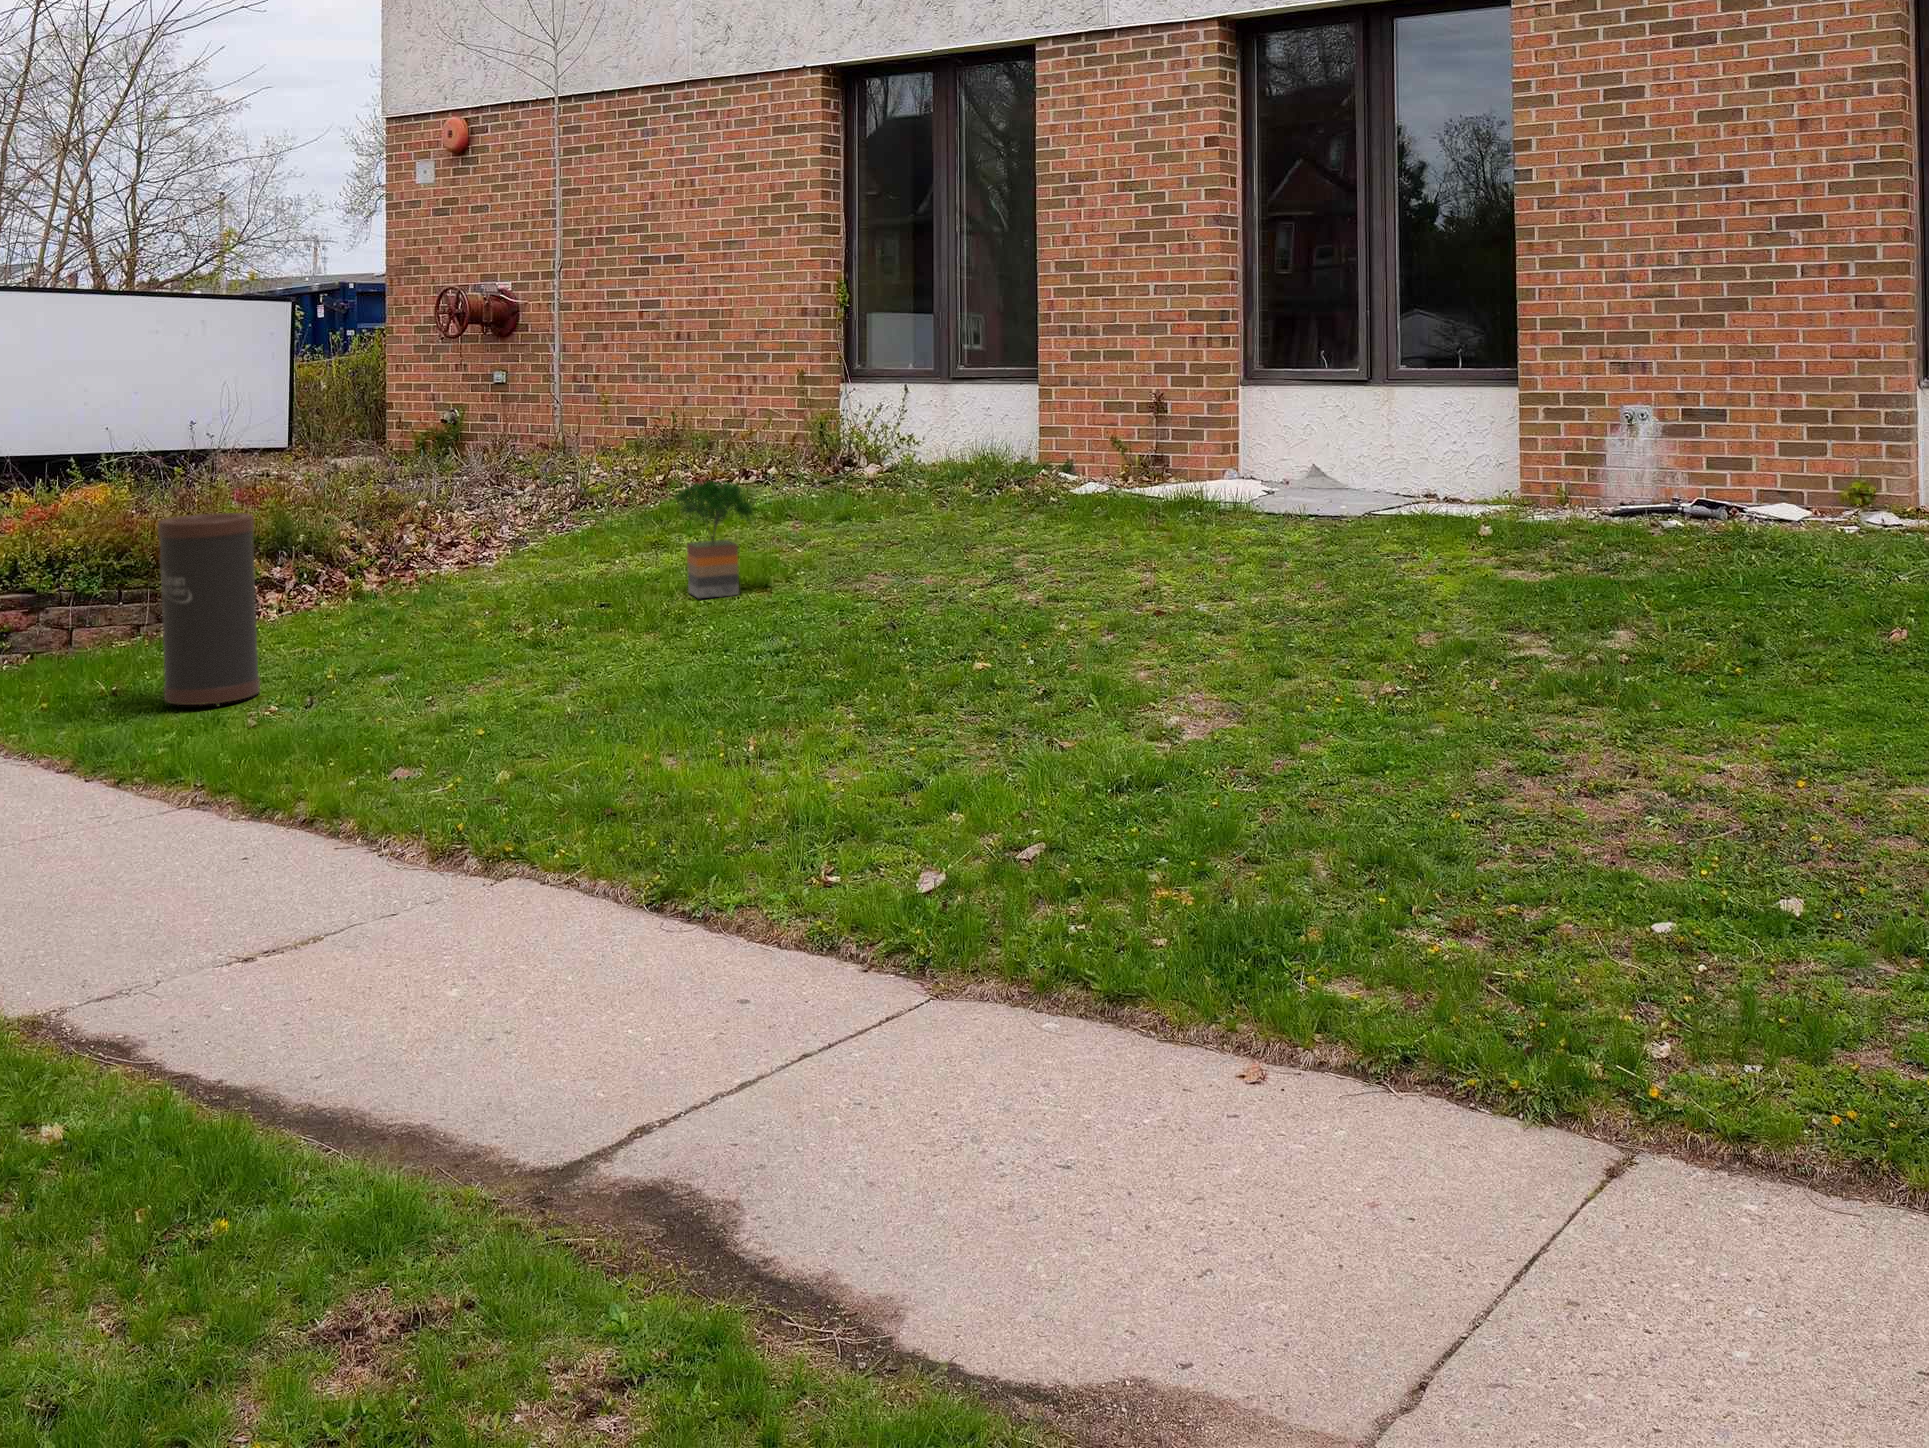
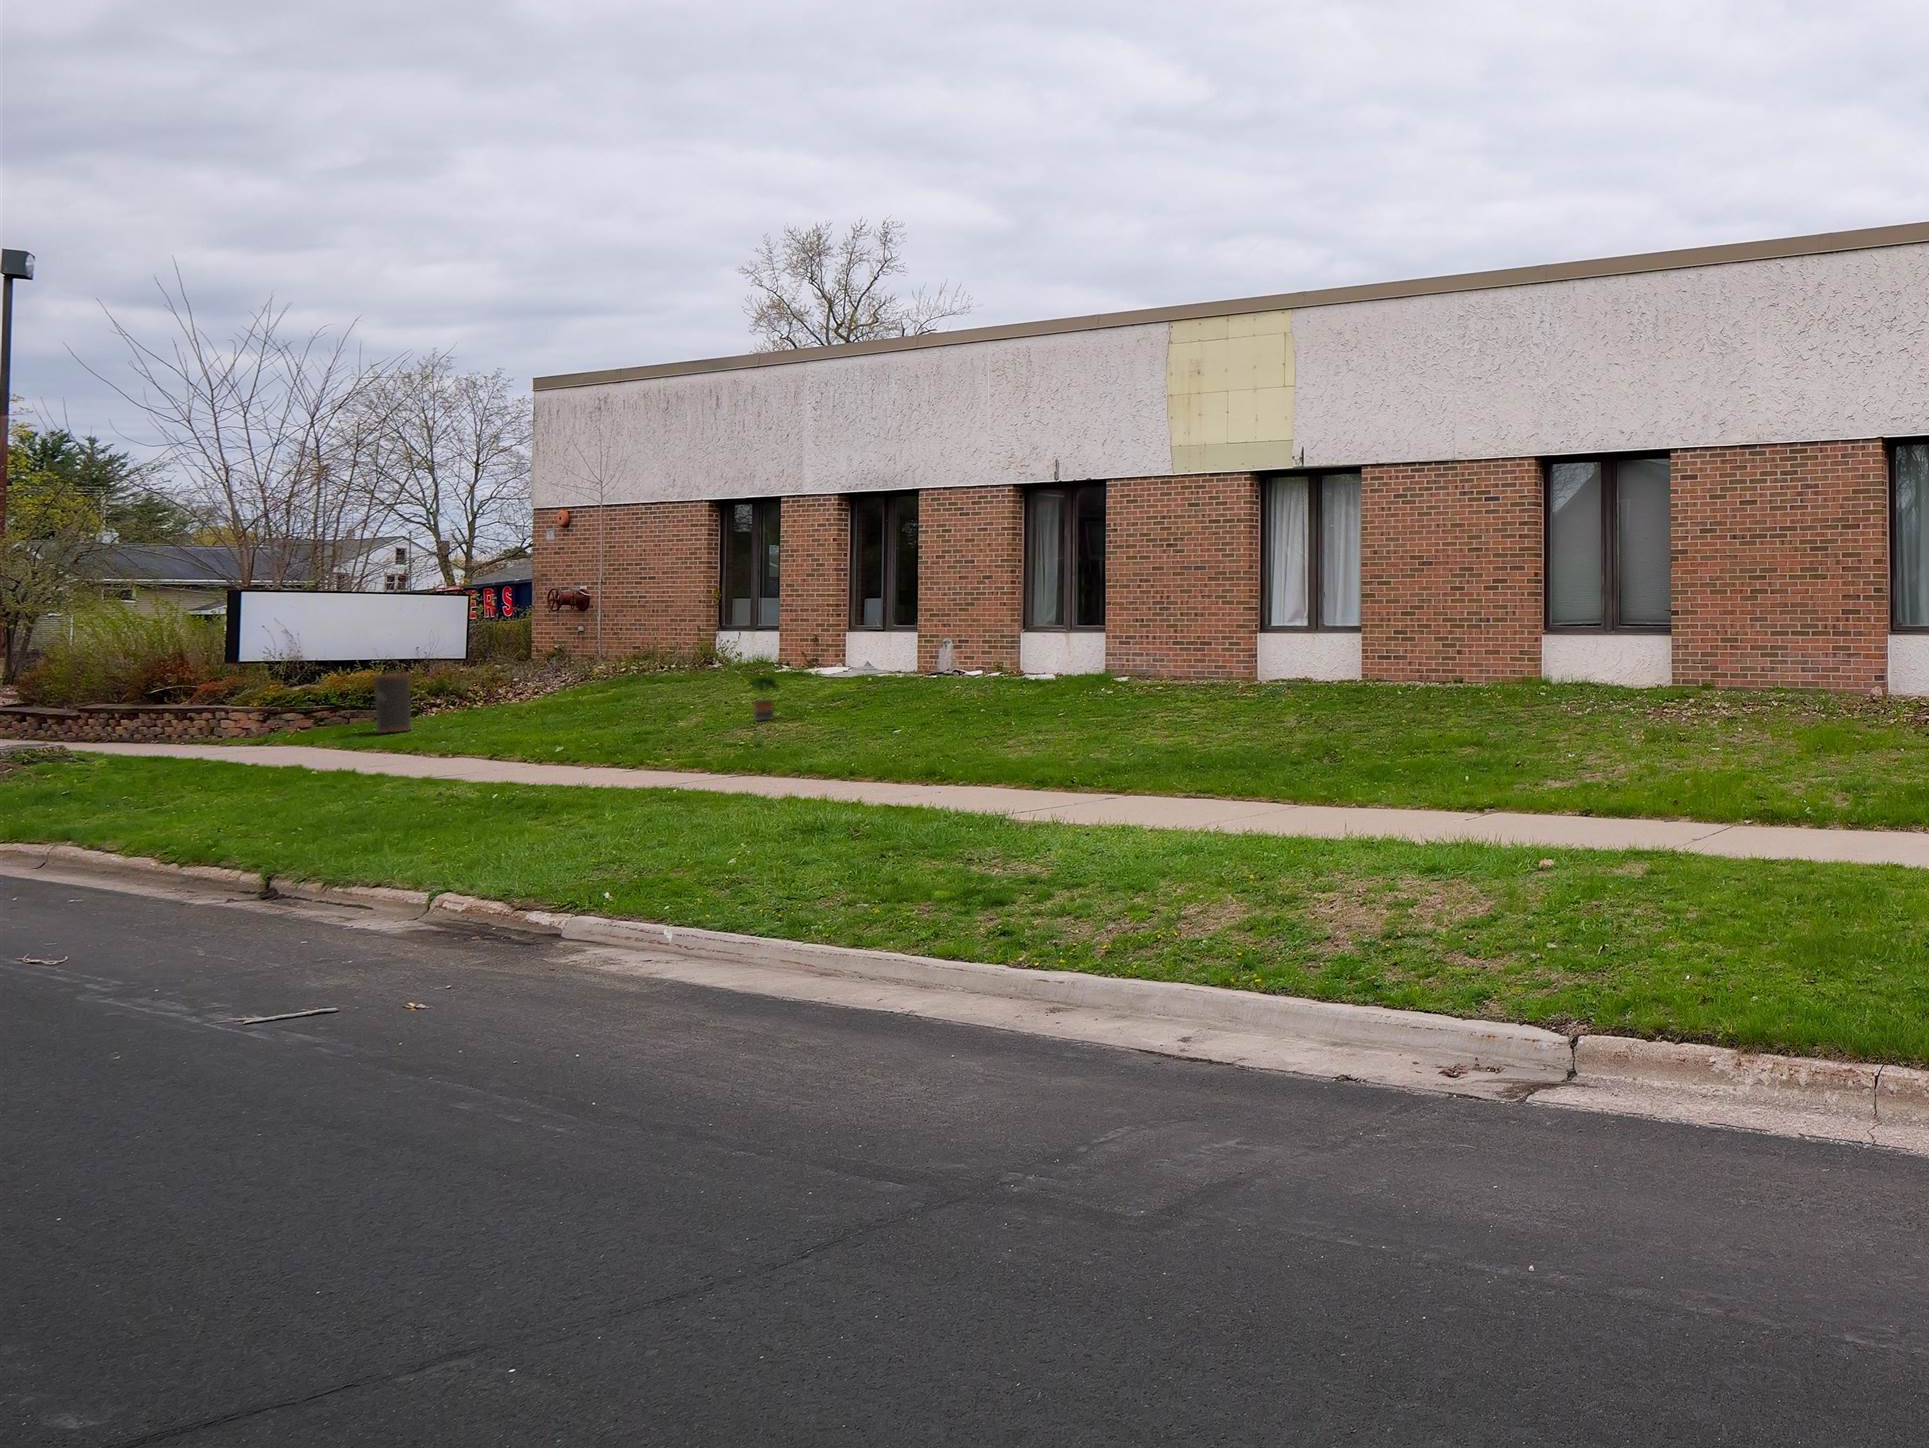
potted tree: present [676,481,753,598] -> present [749,677,779,720]

